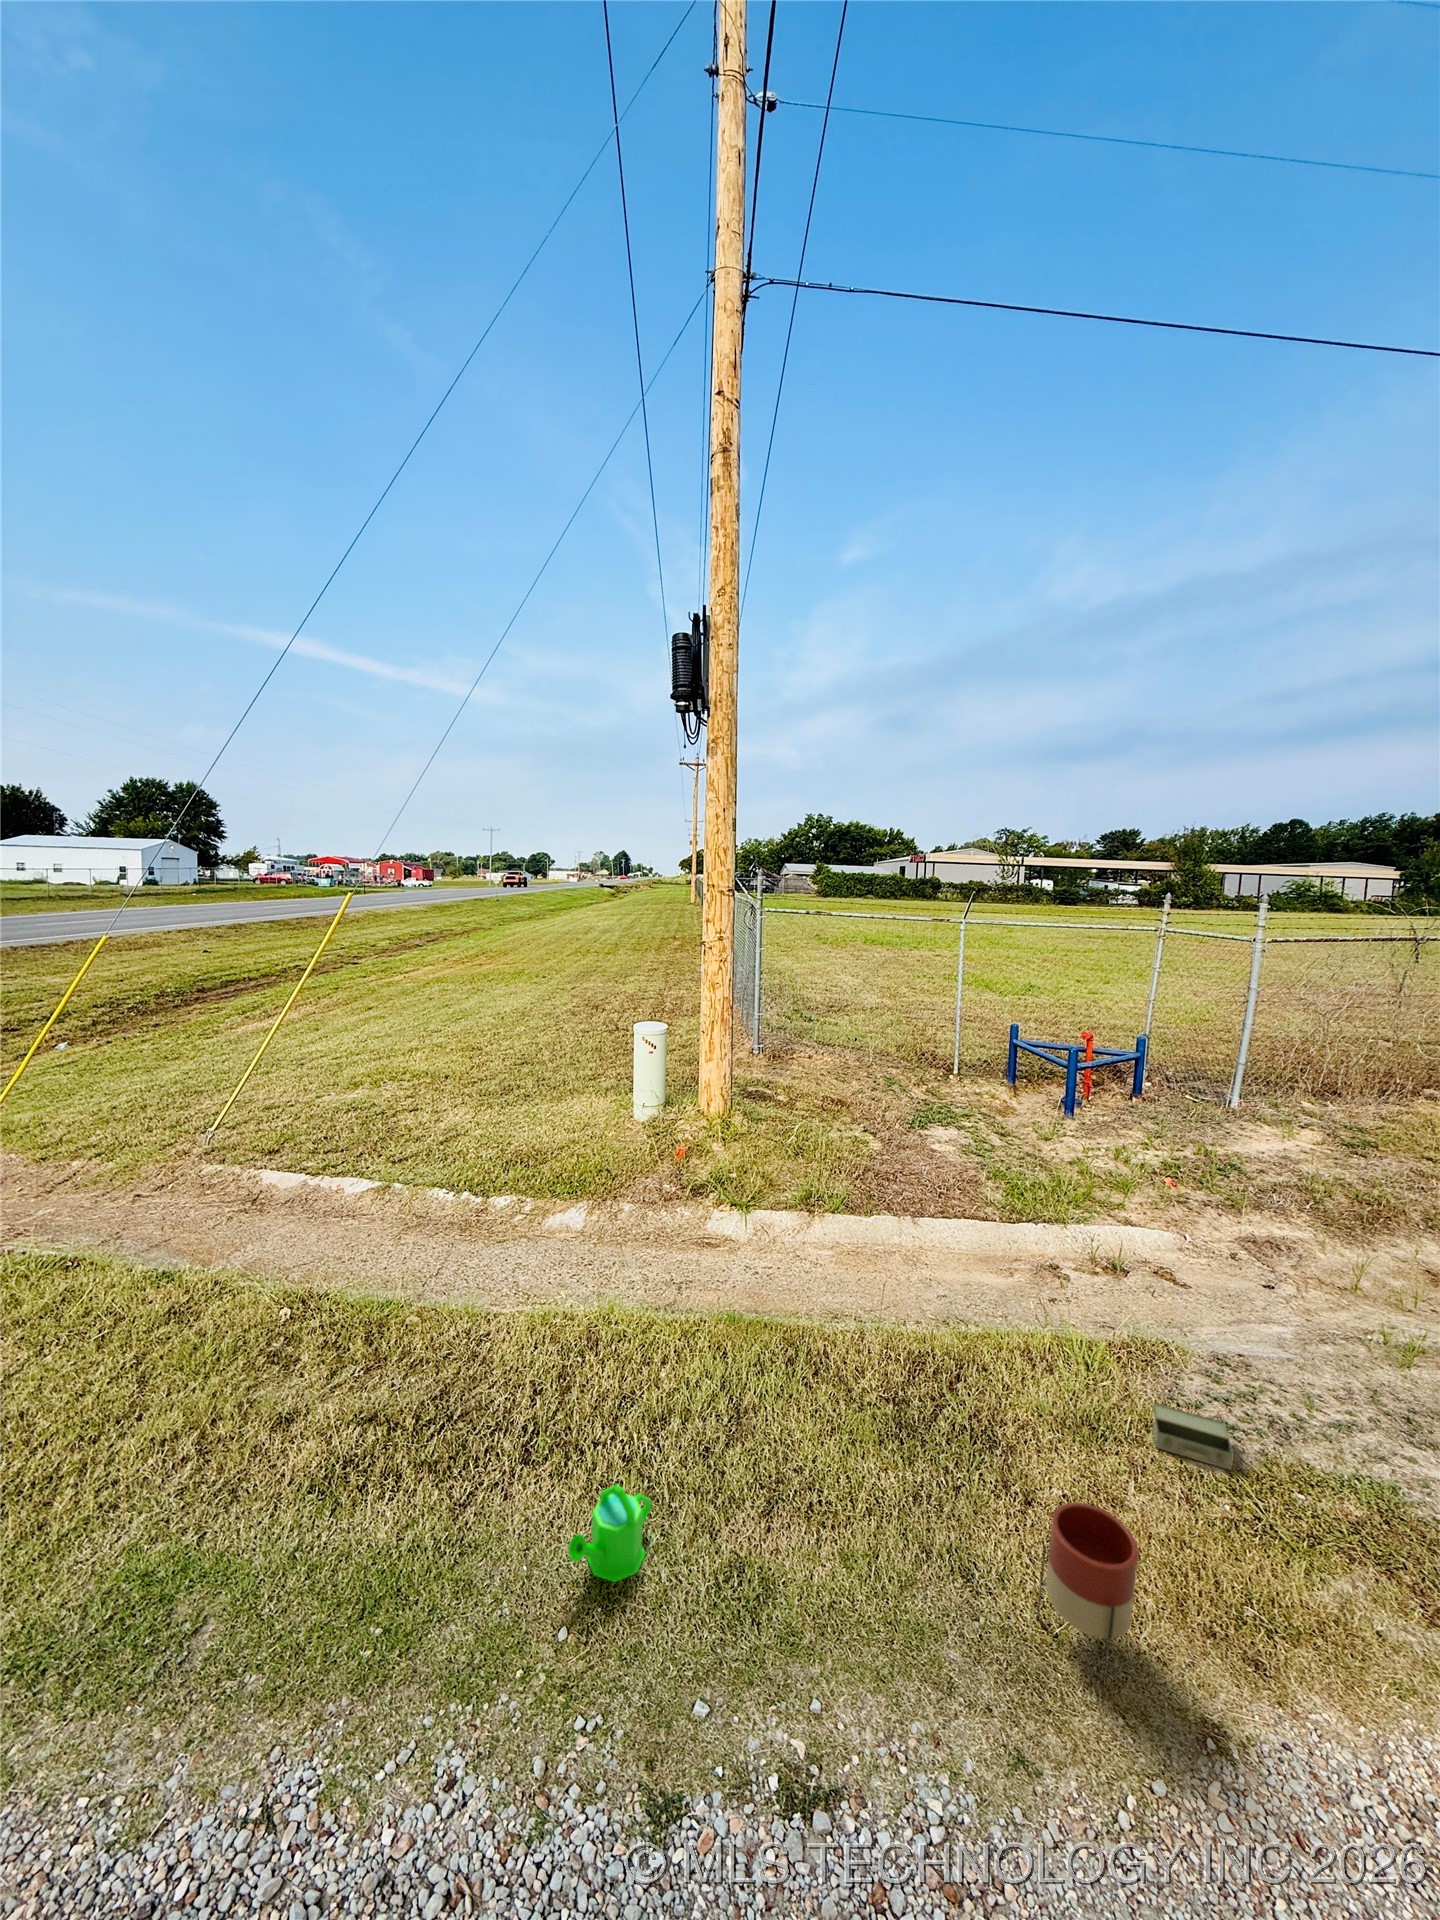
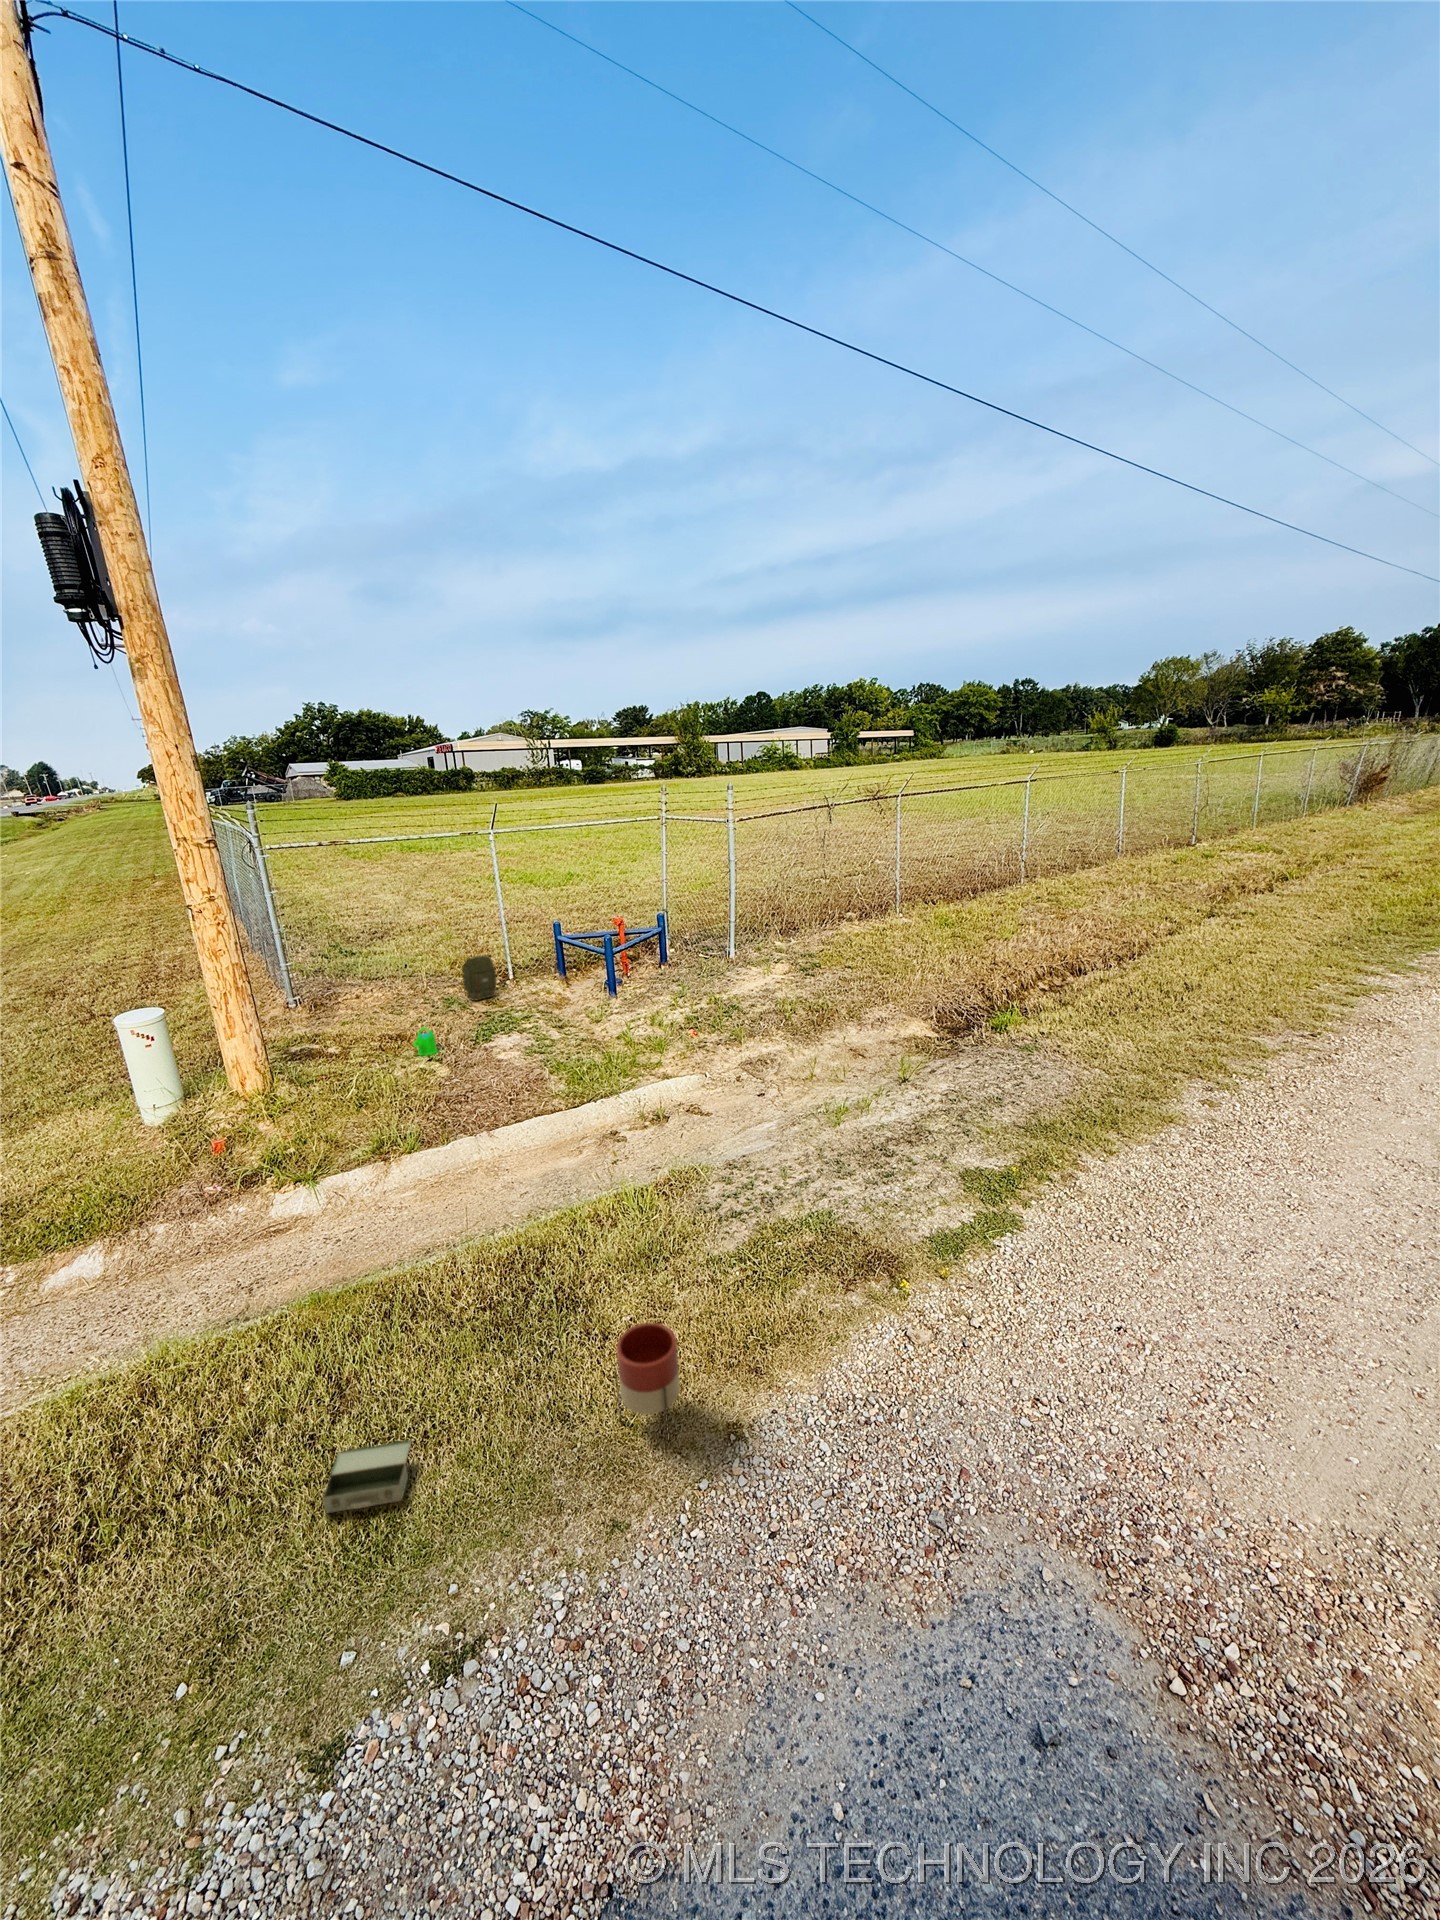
backpack: none [908,1042,943,1087] -> present [462,955,496,1001]
toolbox: present [1153,1403,1234,1470] -> present [323,1440,411,1513]
watering can: present [568,1485,651,1582] -> present [413,1027,438,1056]

